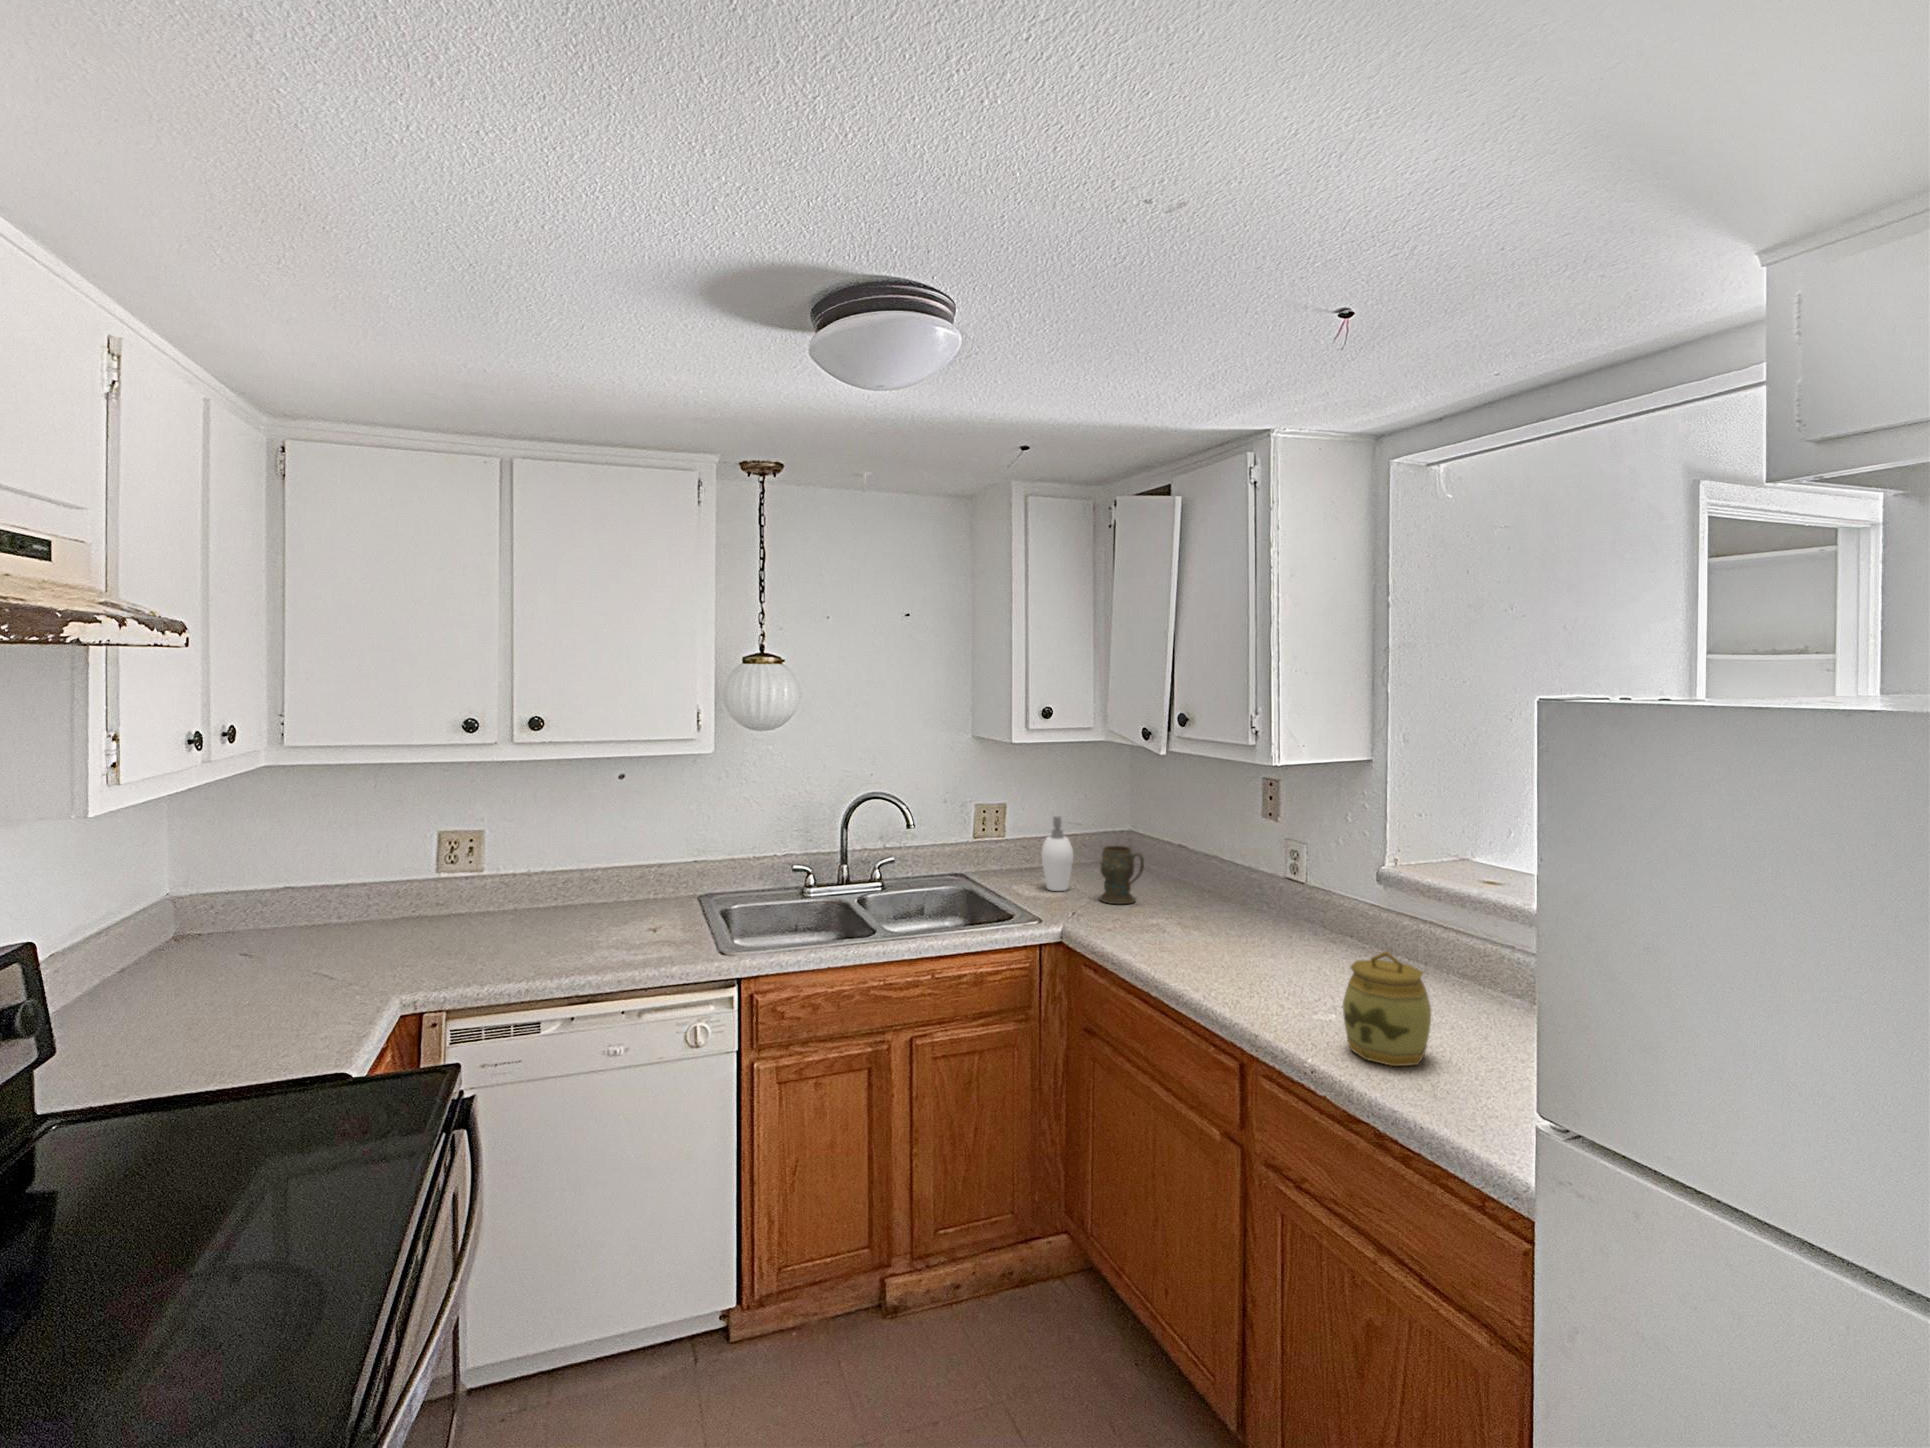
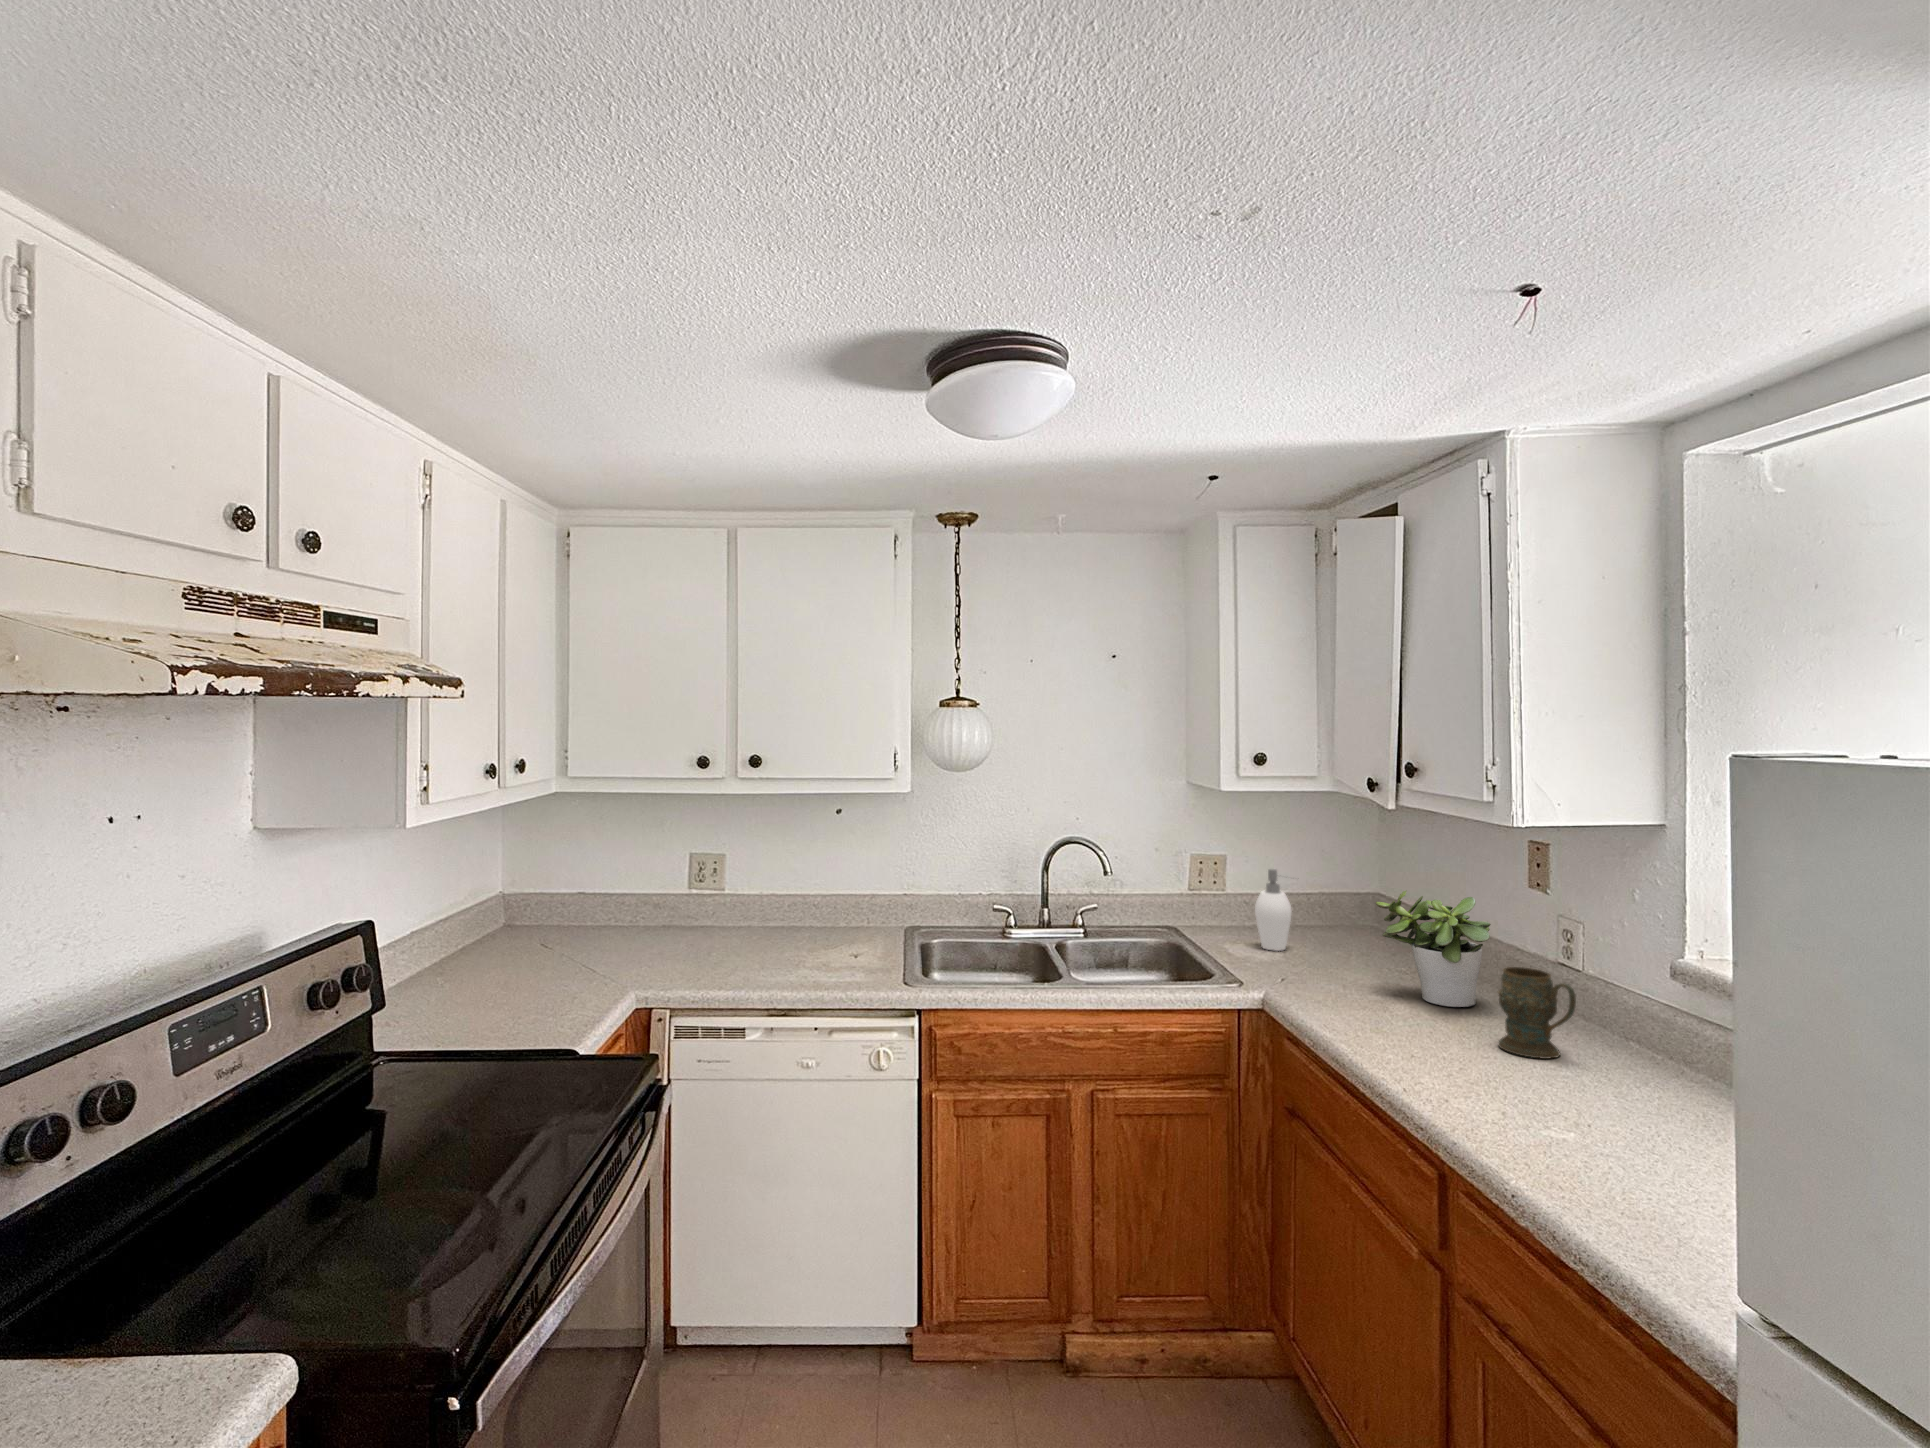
potted plant: none [1157,830,1253,930] -> present [1376,891,1491,1007]
mug: present [1100,846,1144,904] -> present [1498,967,1576,1059]
jar: present [1343,951,1431,1066] -> none [1553,1044,1673,1188]

